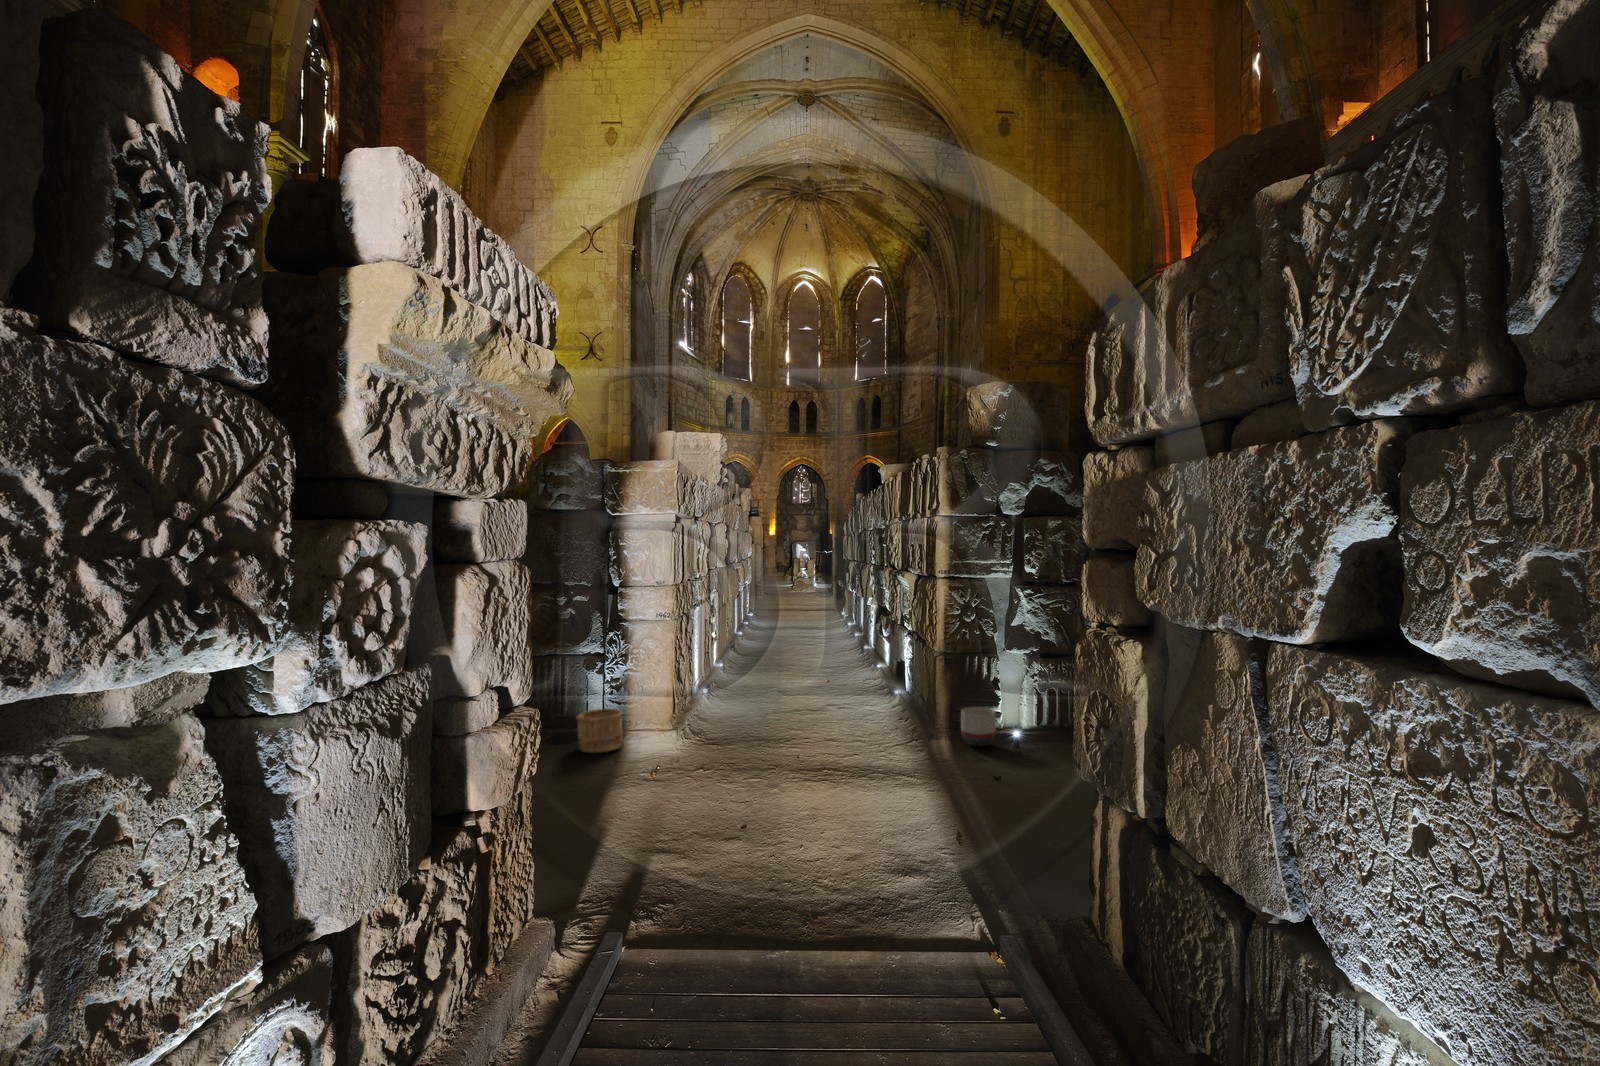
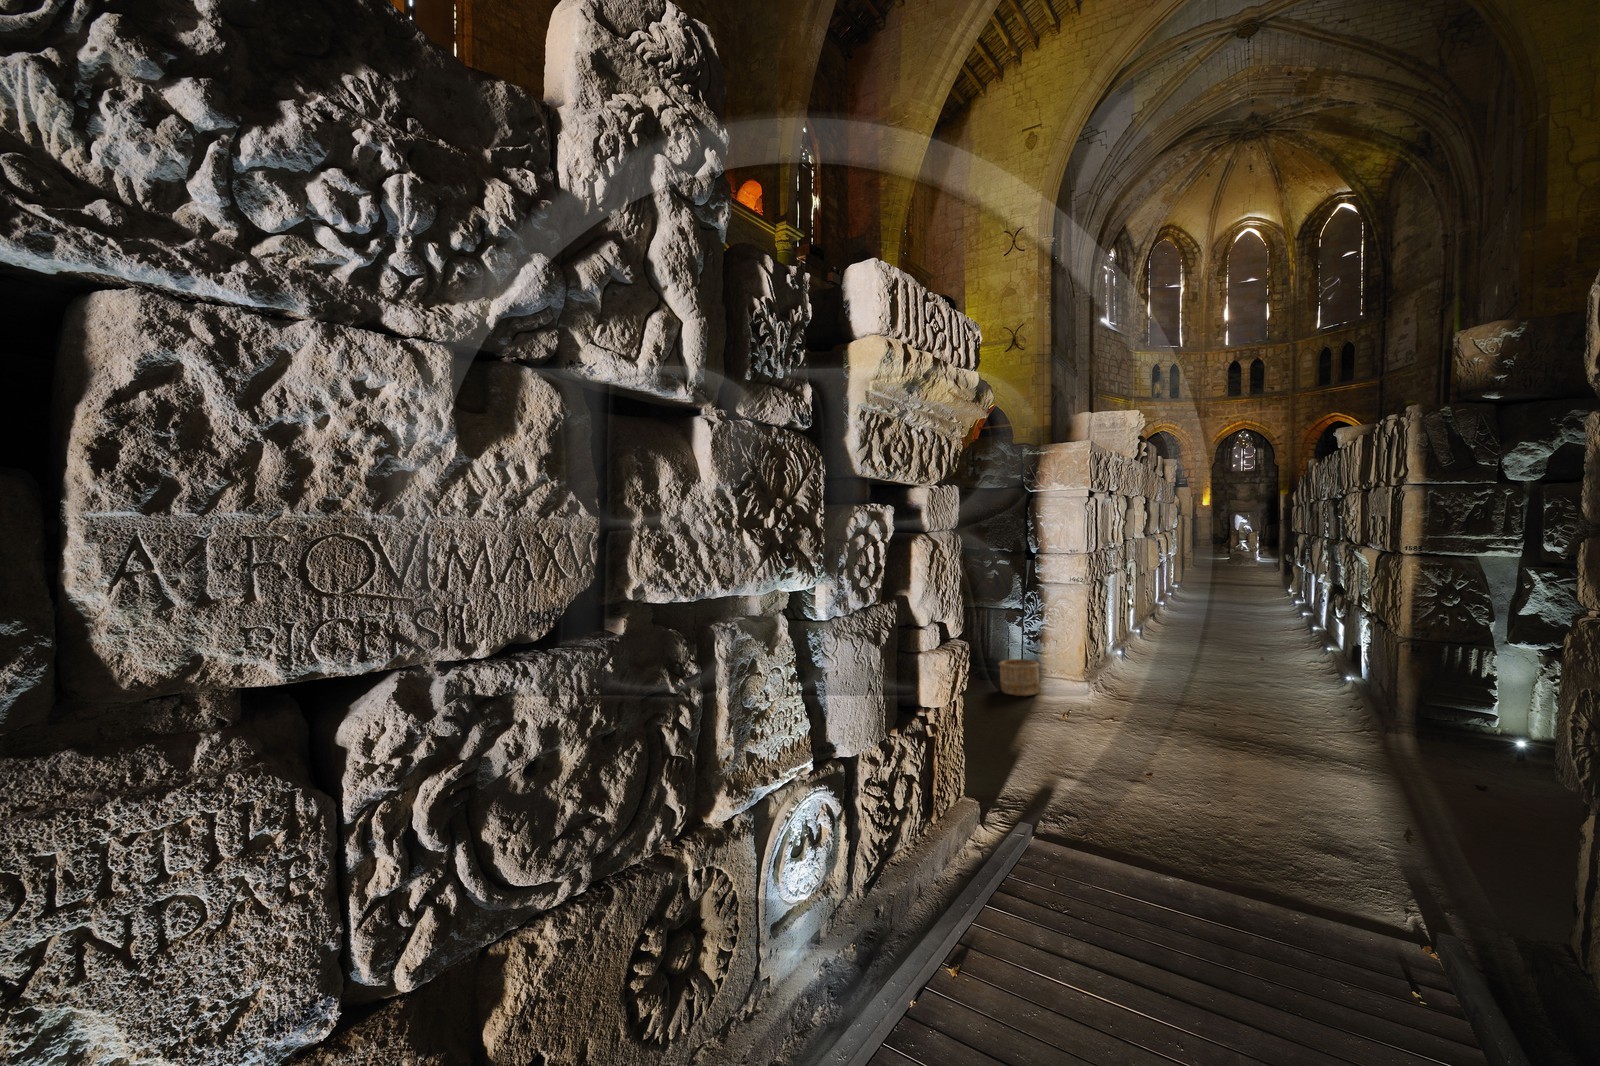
planter: present [961,707,996,746] -> none [1430,701,1482,746]

